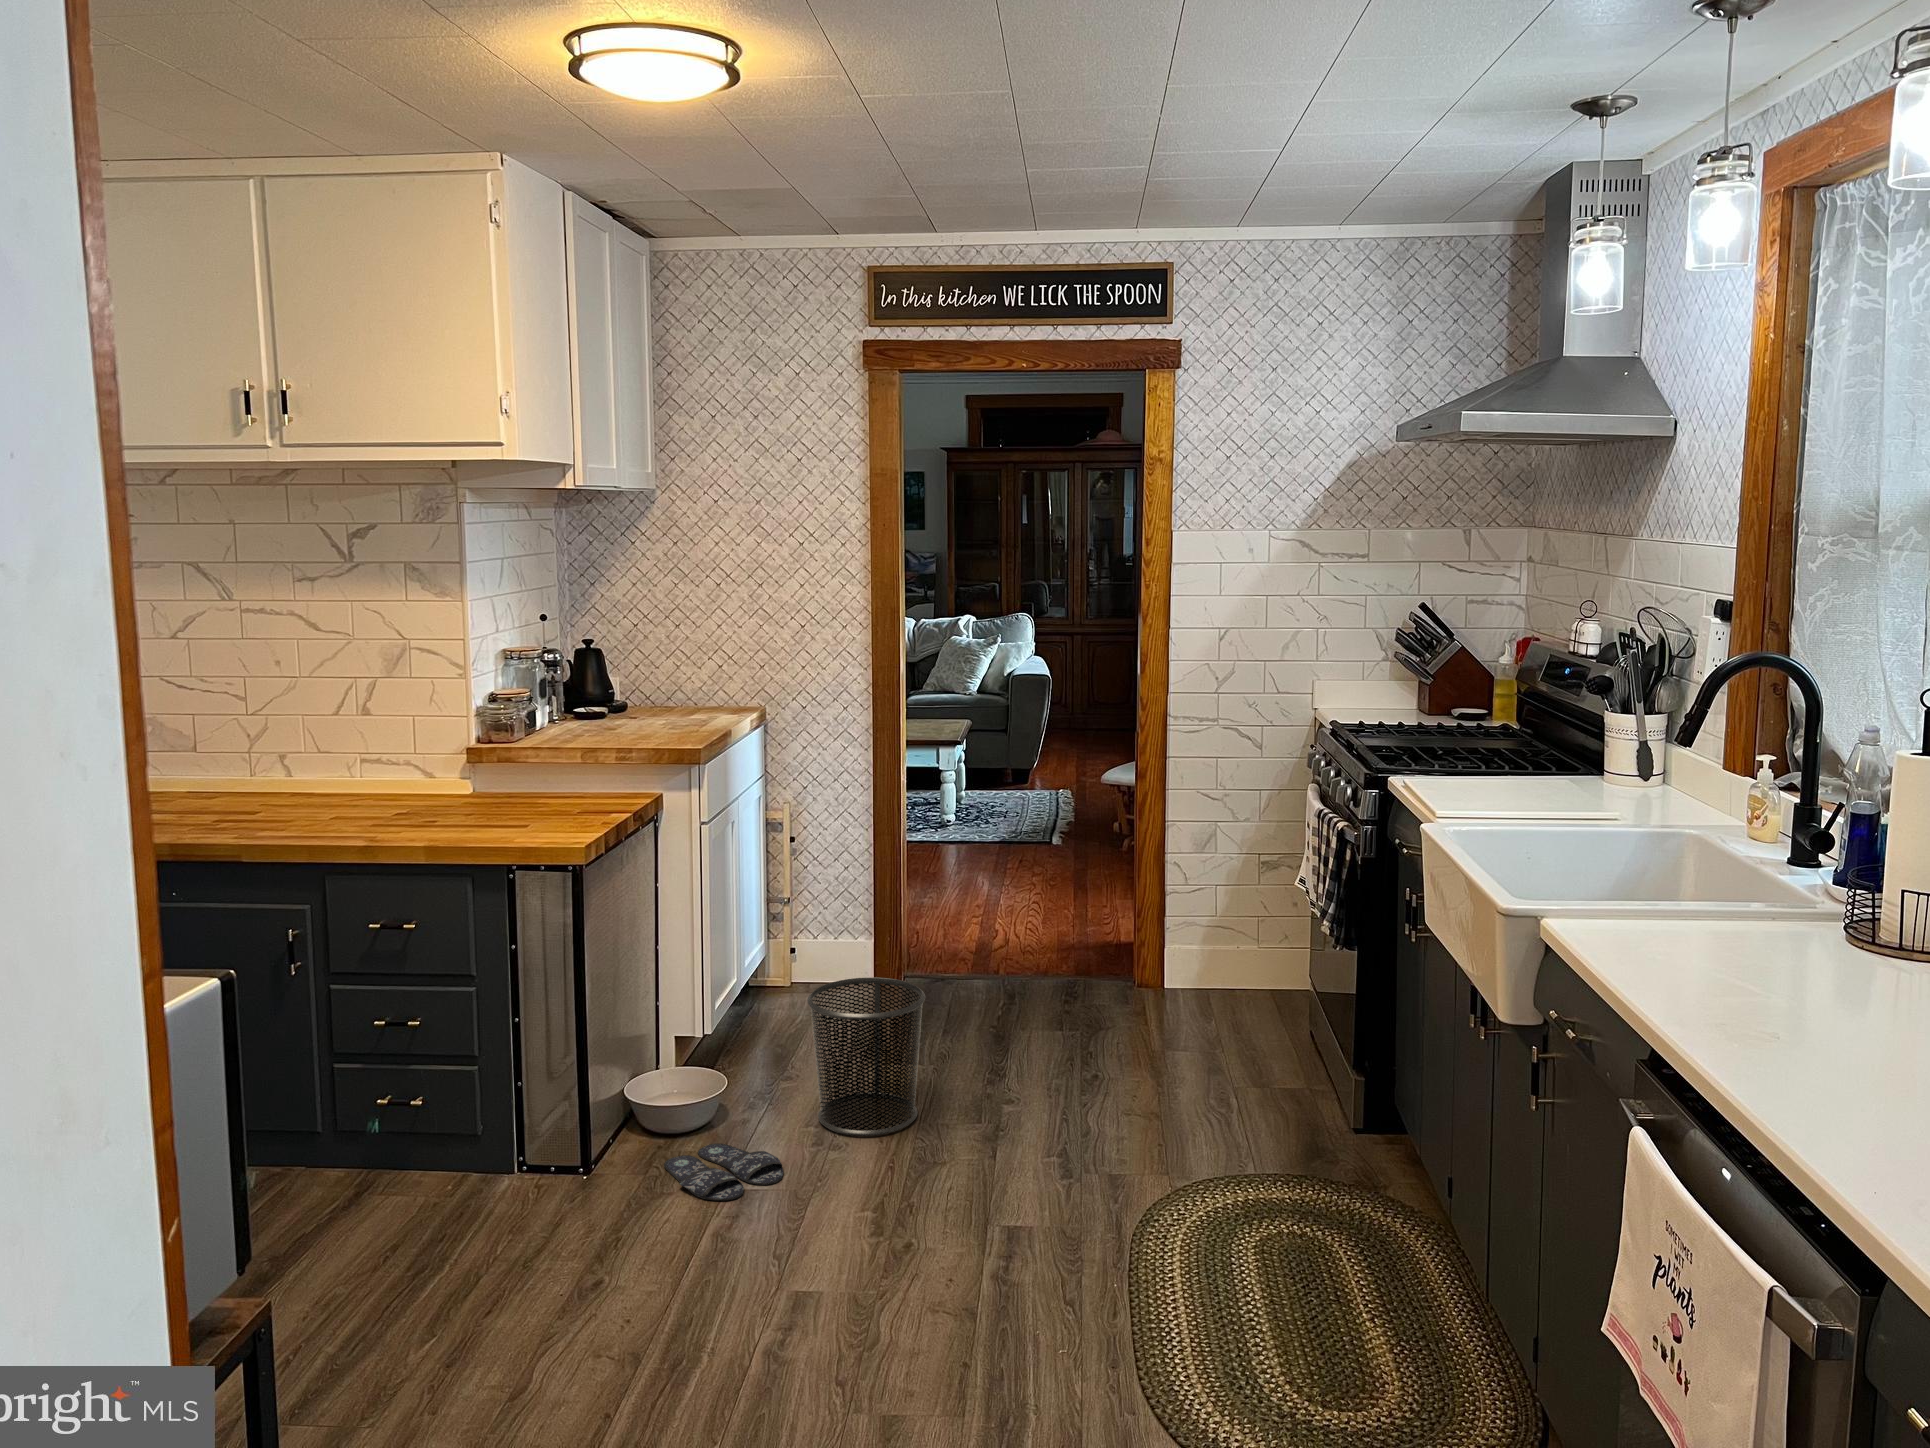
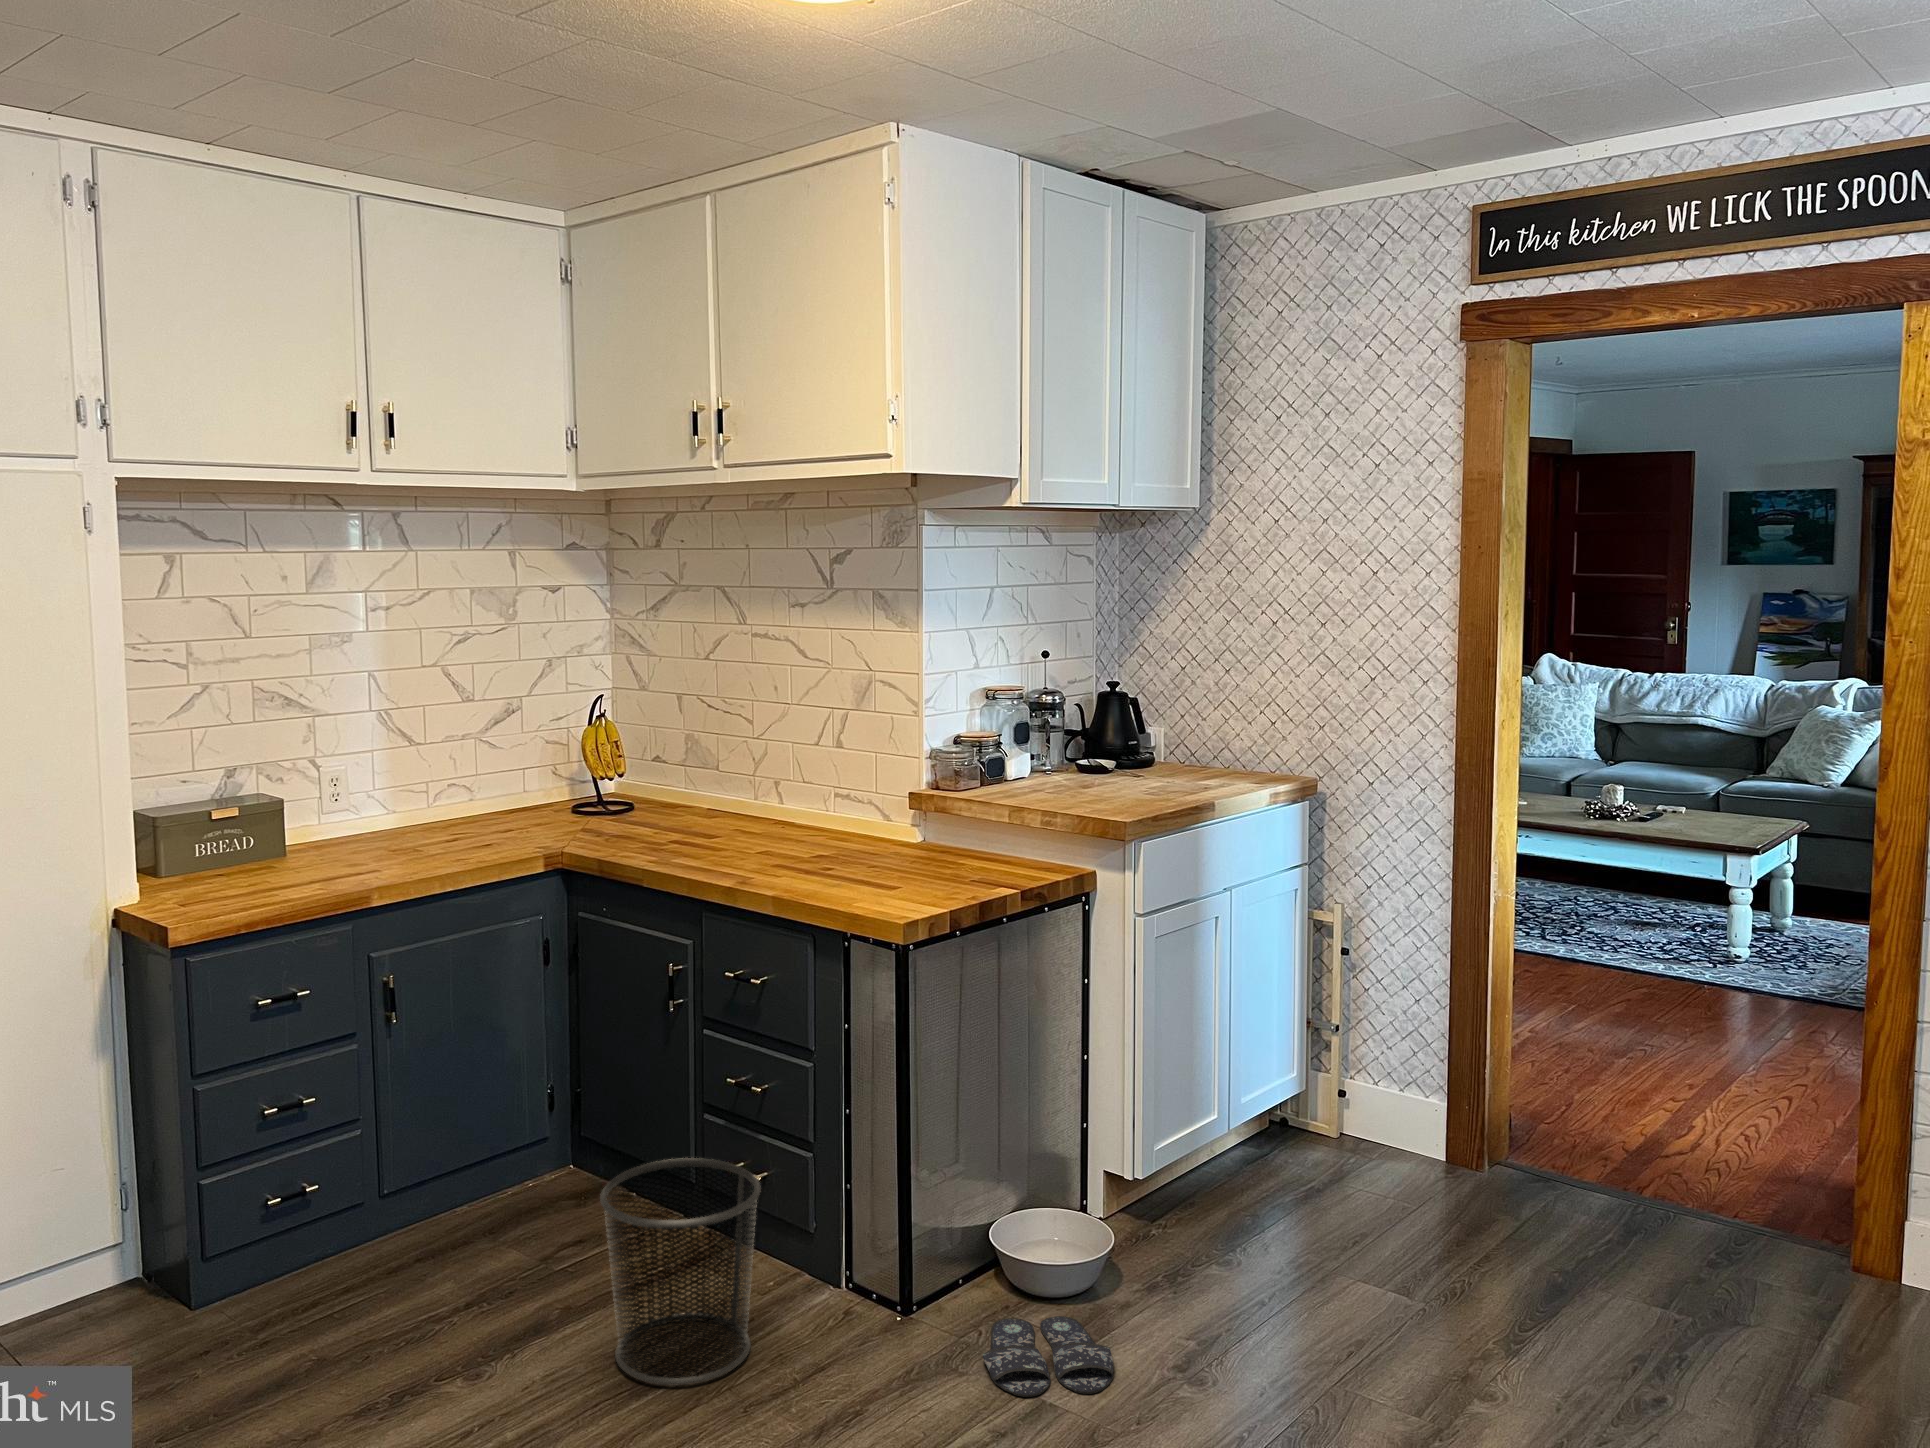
waste bin: present [807,977,925,1136] -> present [600,1158,761,1386]

